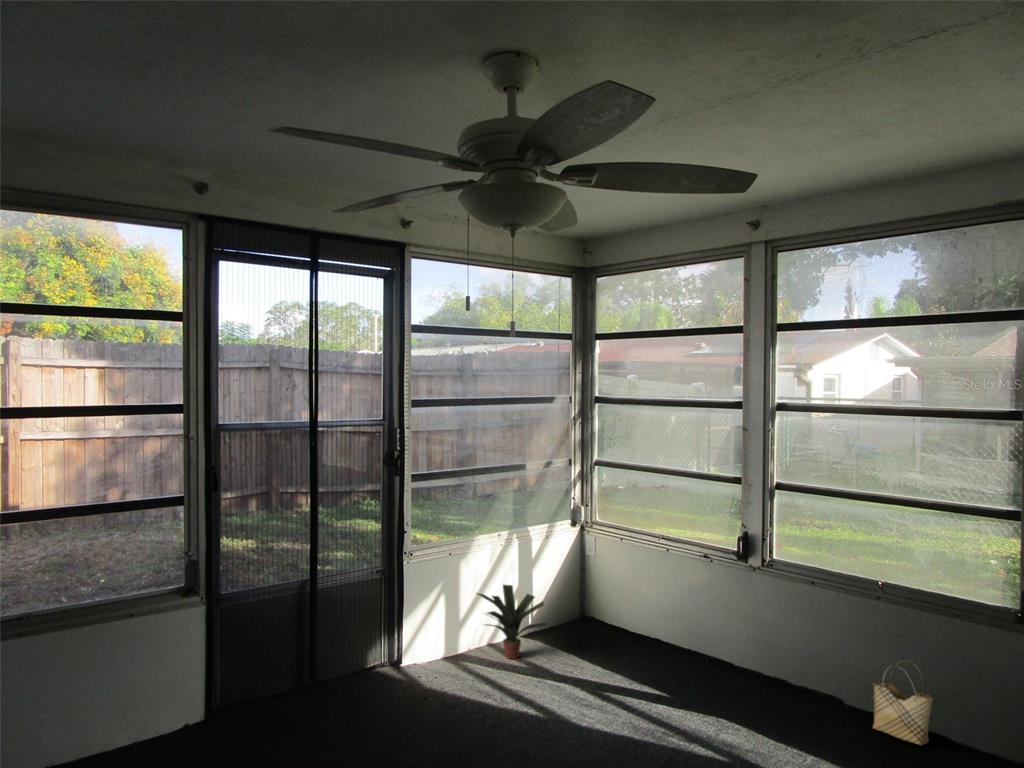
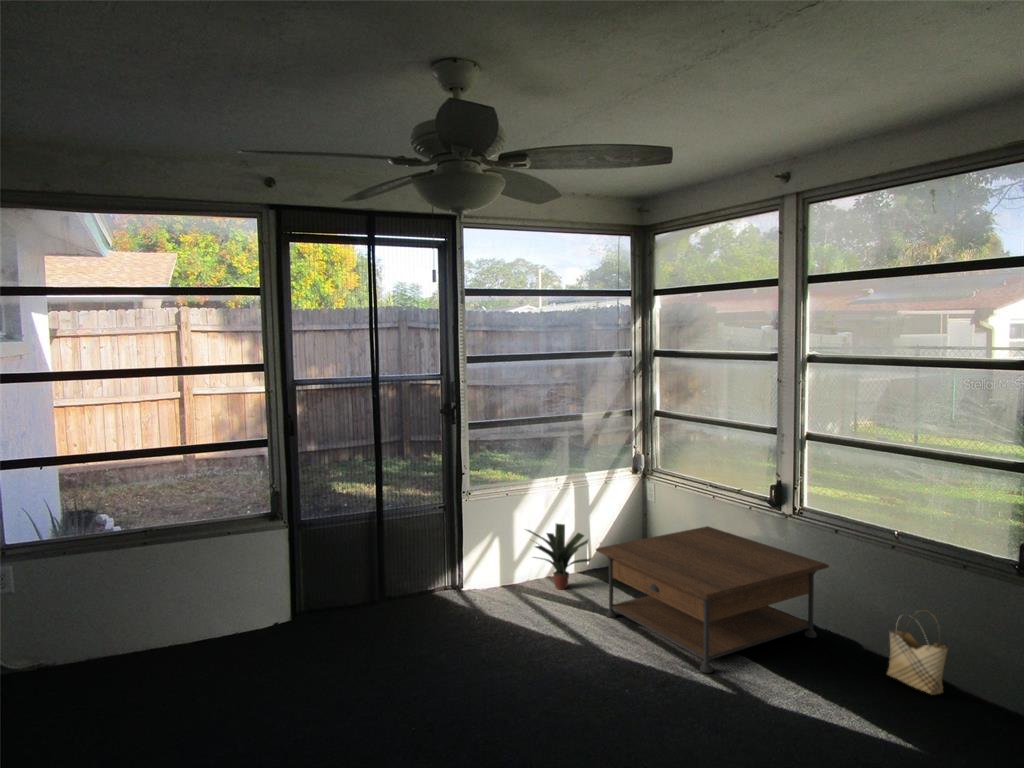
coffee table: none [564,581,803,743] -> present [596,526,829,673]

